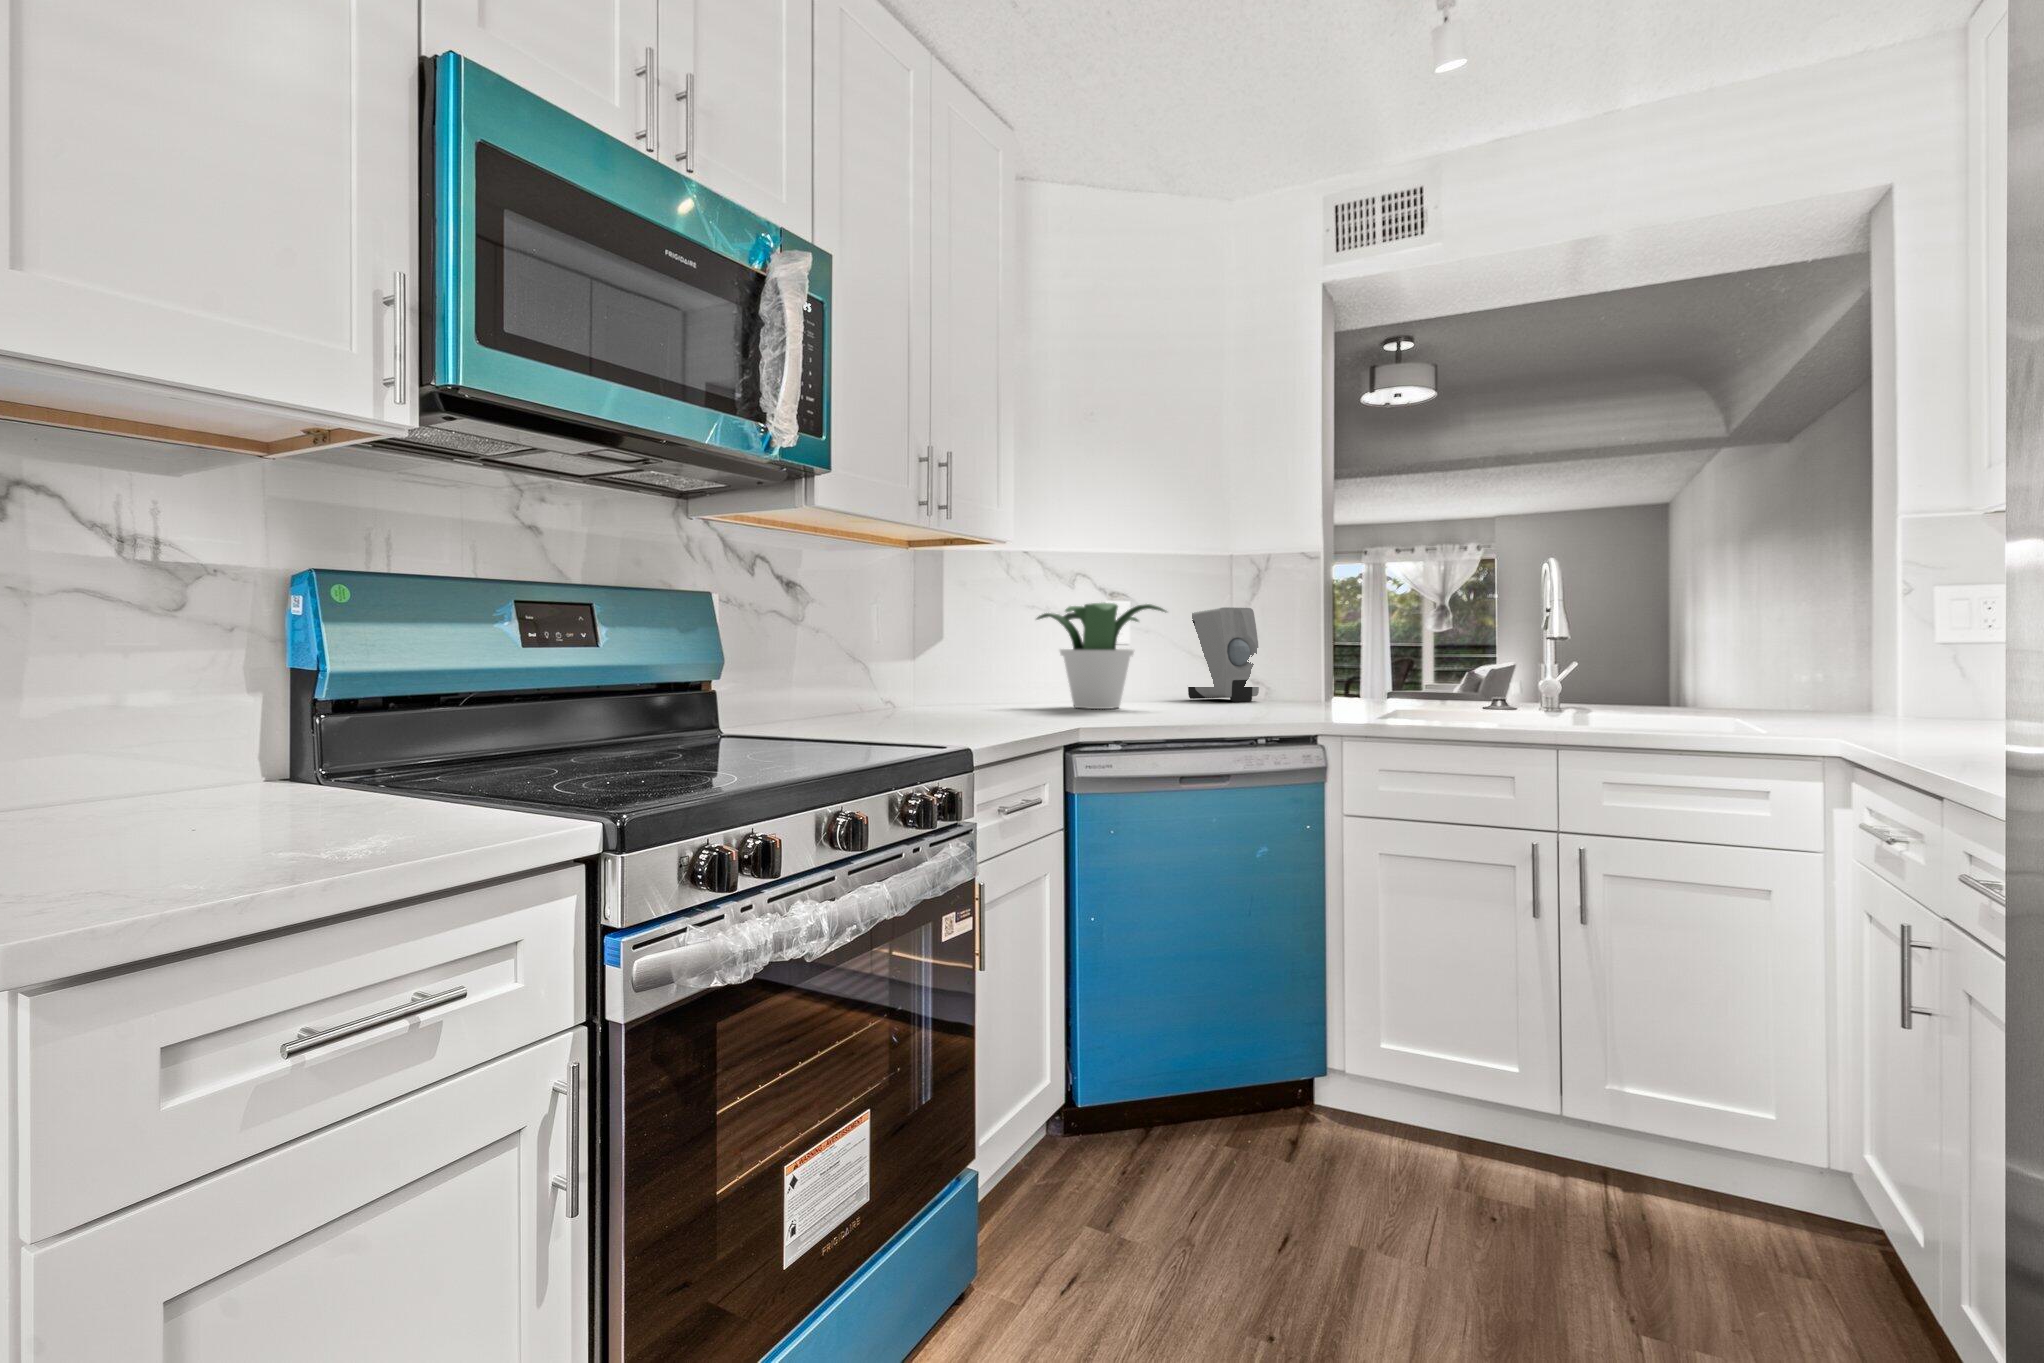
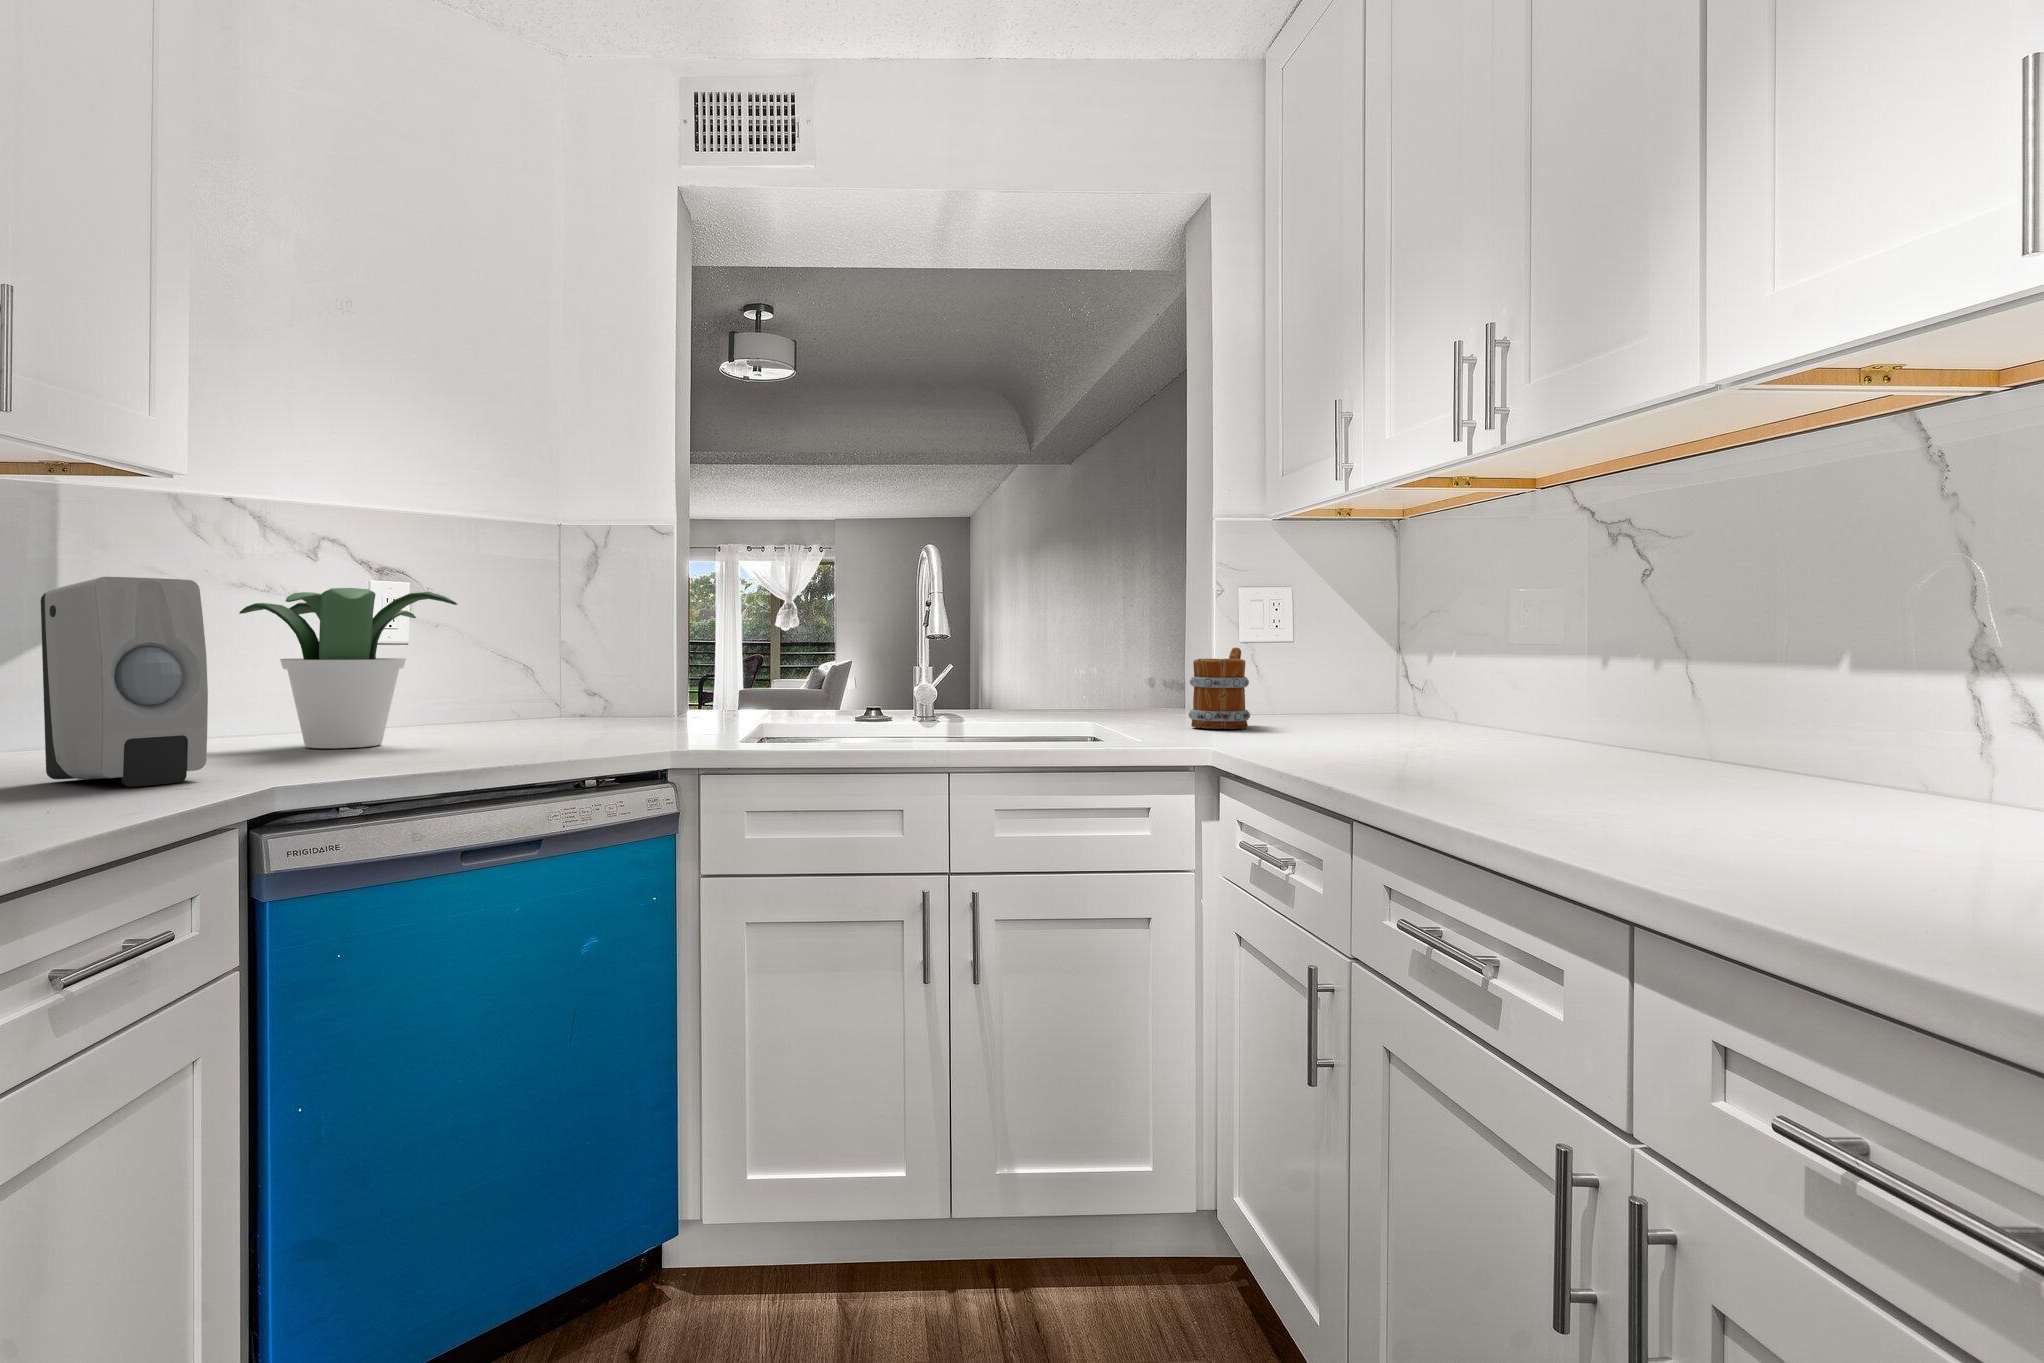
soap dispenser: present [1188,607,1259,702] -> present [41,577,208,787]
mug: none [1825,644,1901,723] -> present [1188,647,1250,729]

